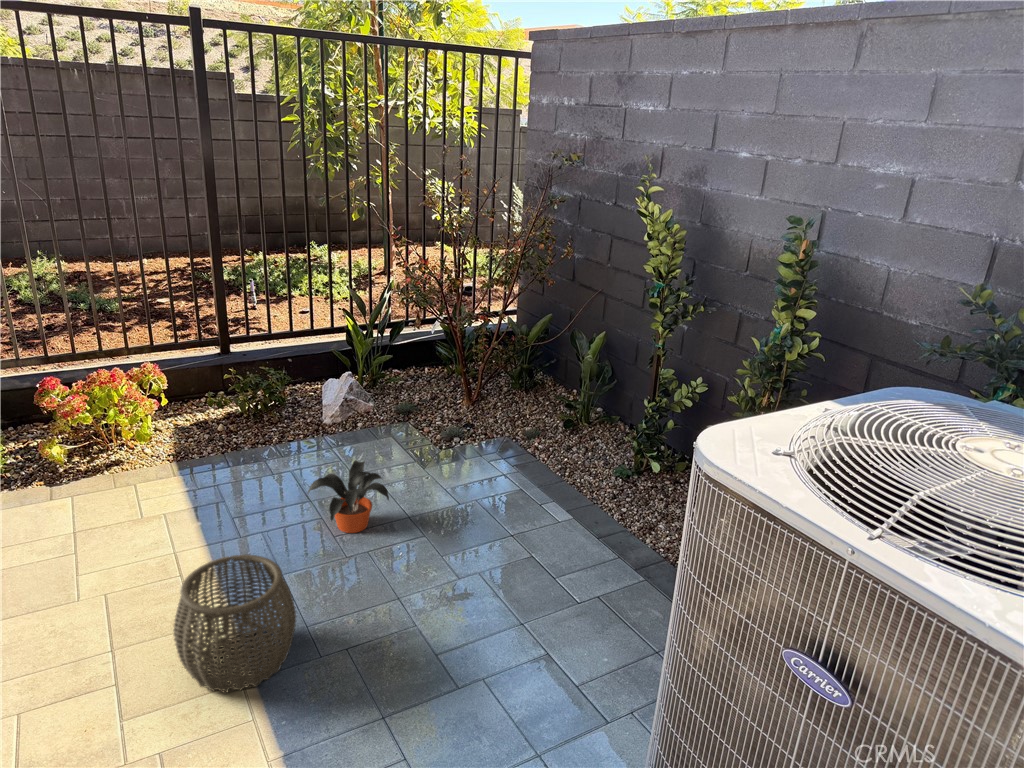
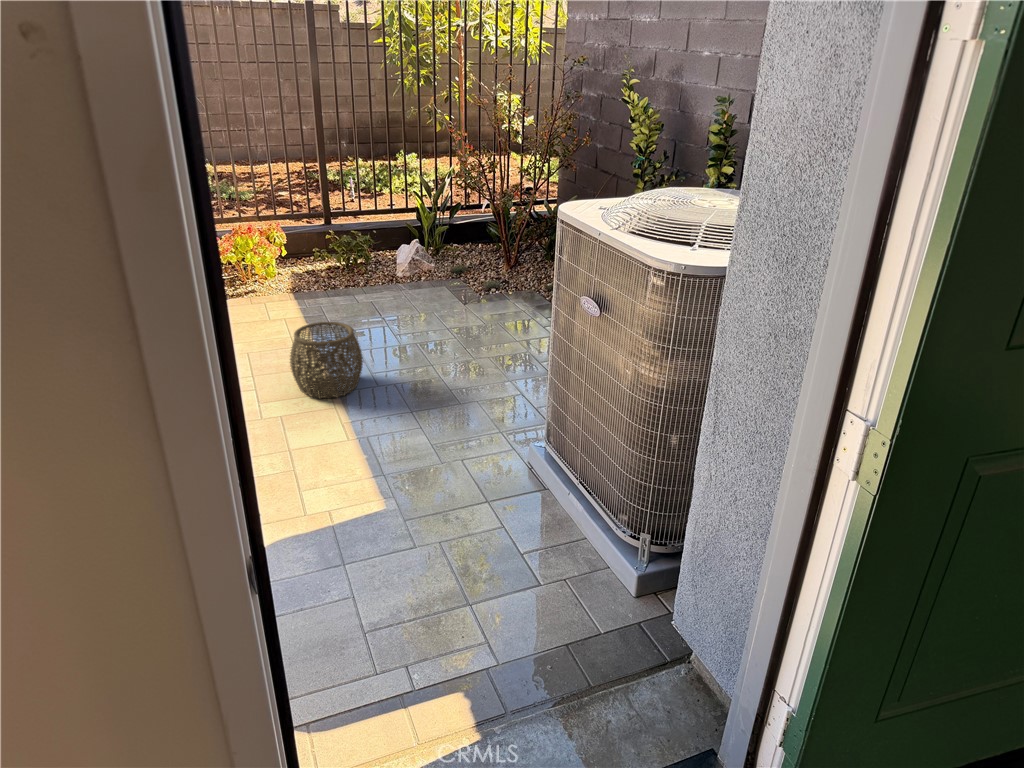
potted plant: present [308,461,389,533] -> none [377,287,432,335]

